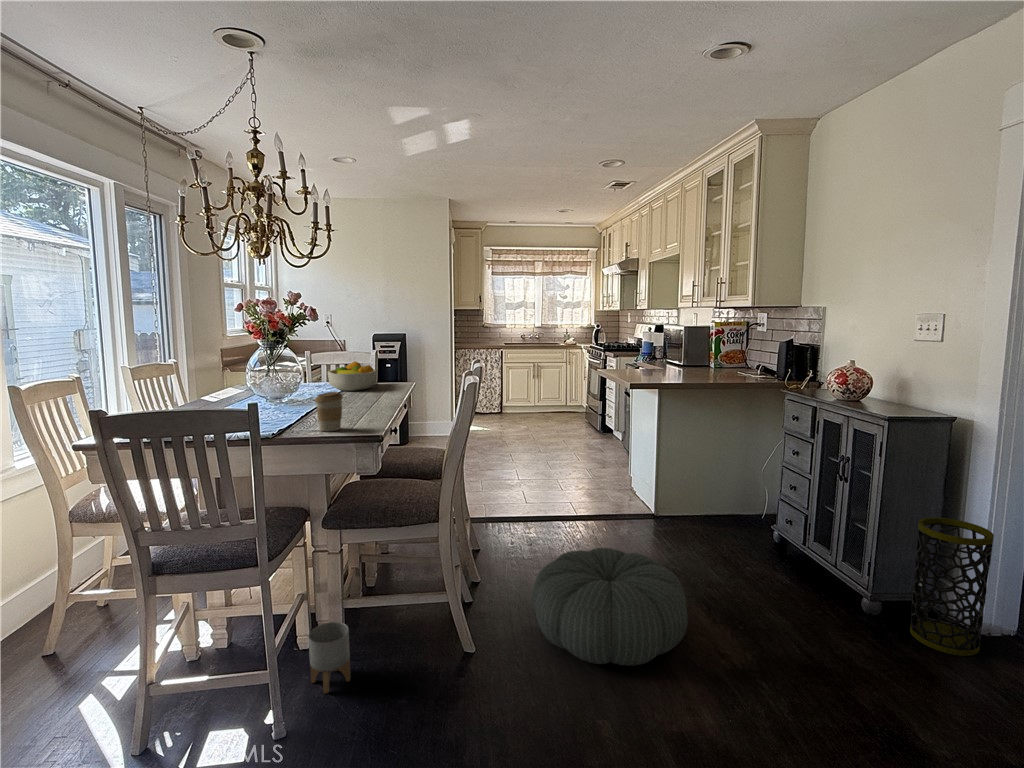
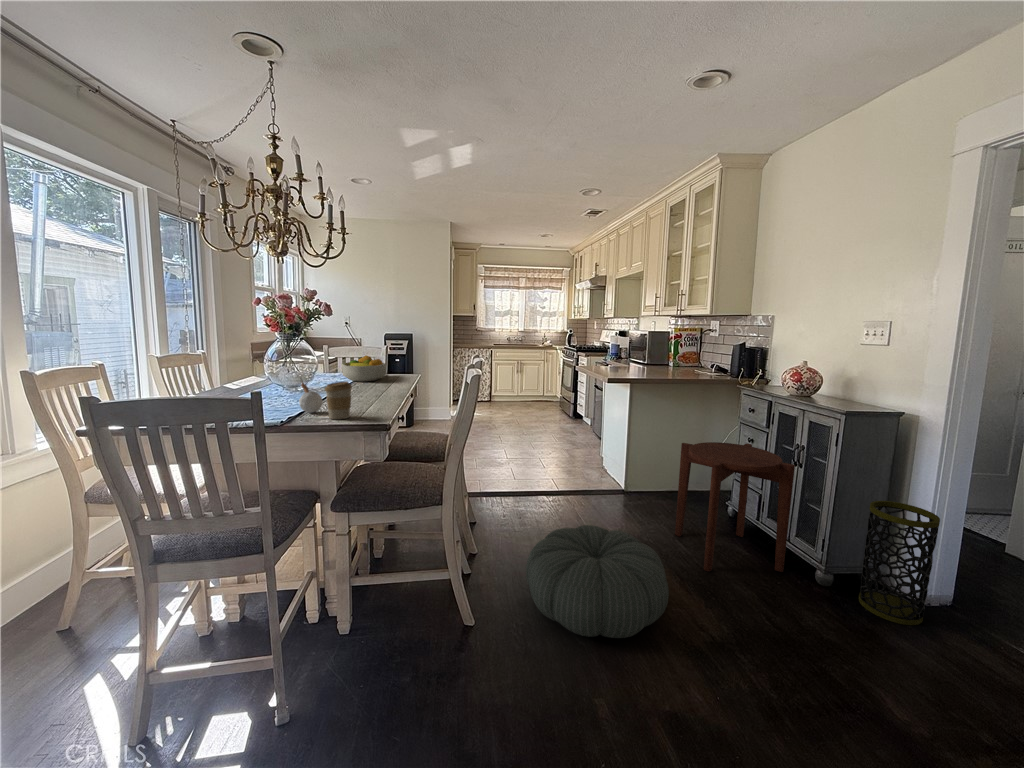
candle: none [288,386,312,425] -> present [299,382,323,413]
side table: none [708,455,837,601] -> present [675,442,795,572]
planter: present [309,622,351,693] -> none [316,600,356,670]

